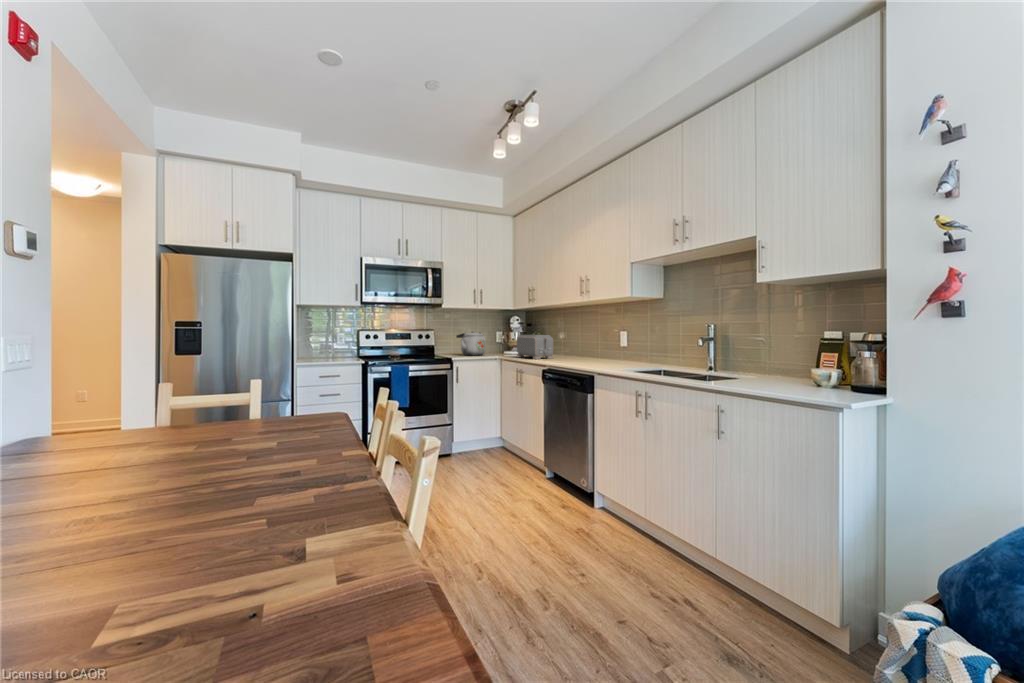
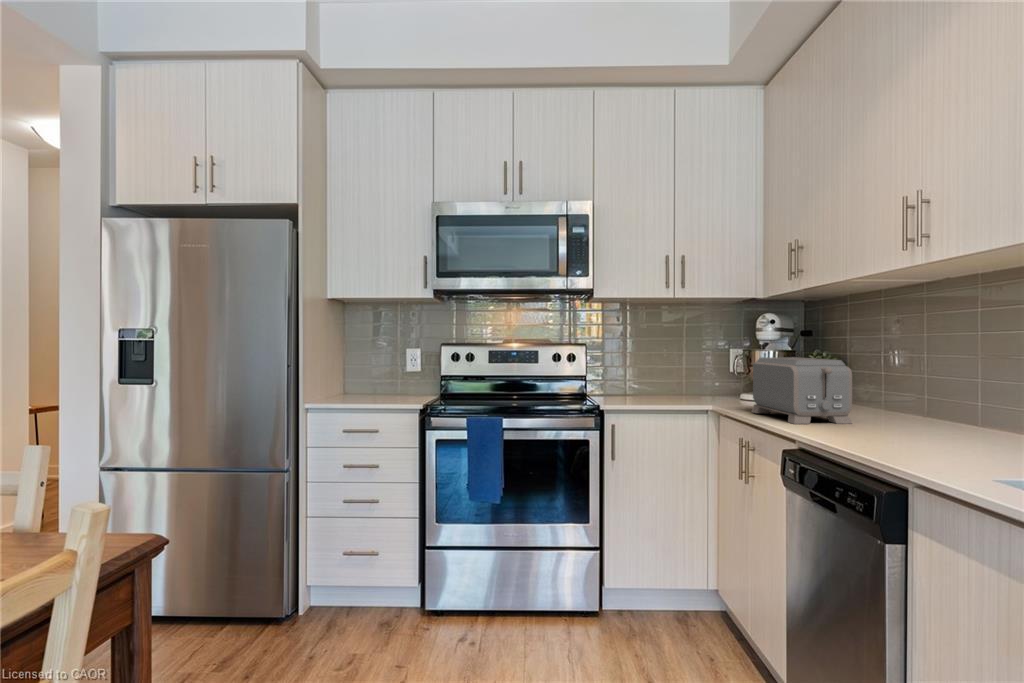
kettle: present [456,331,486,355] -> none [631,346,695,398]

